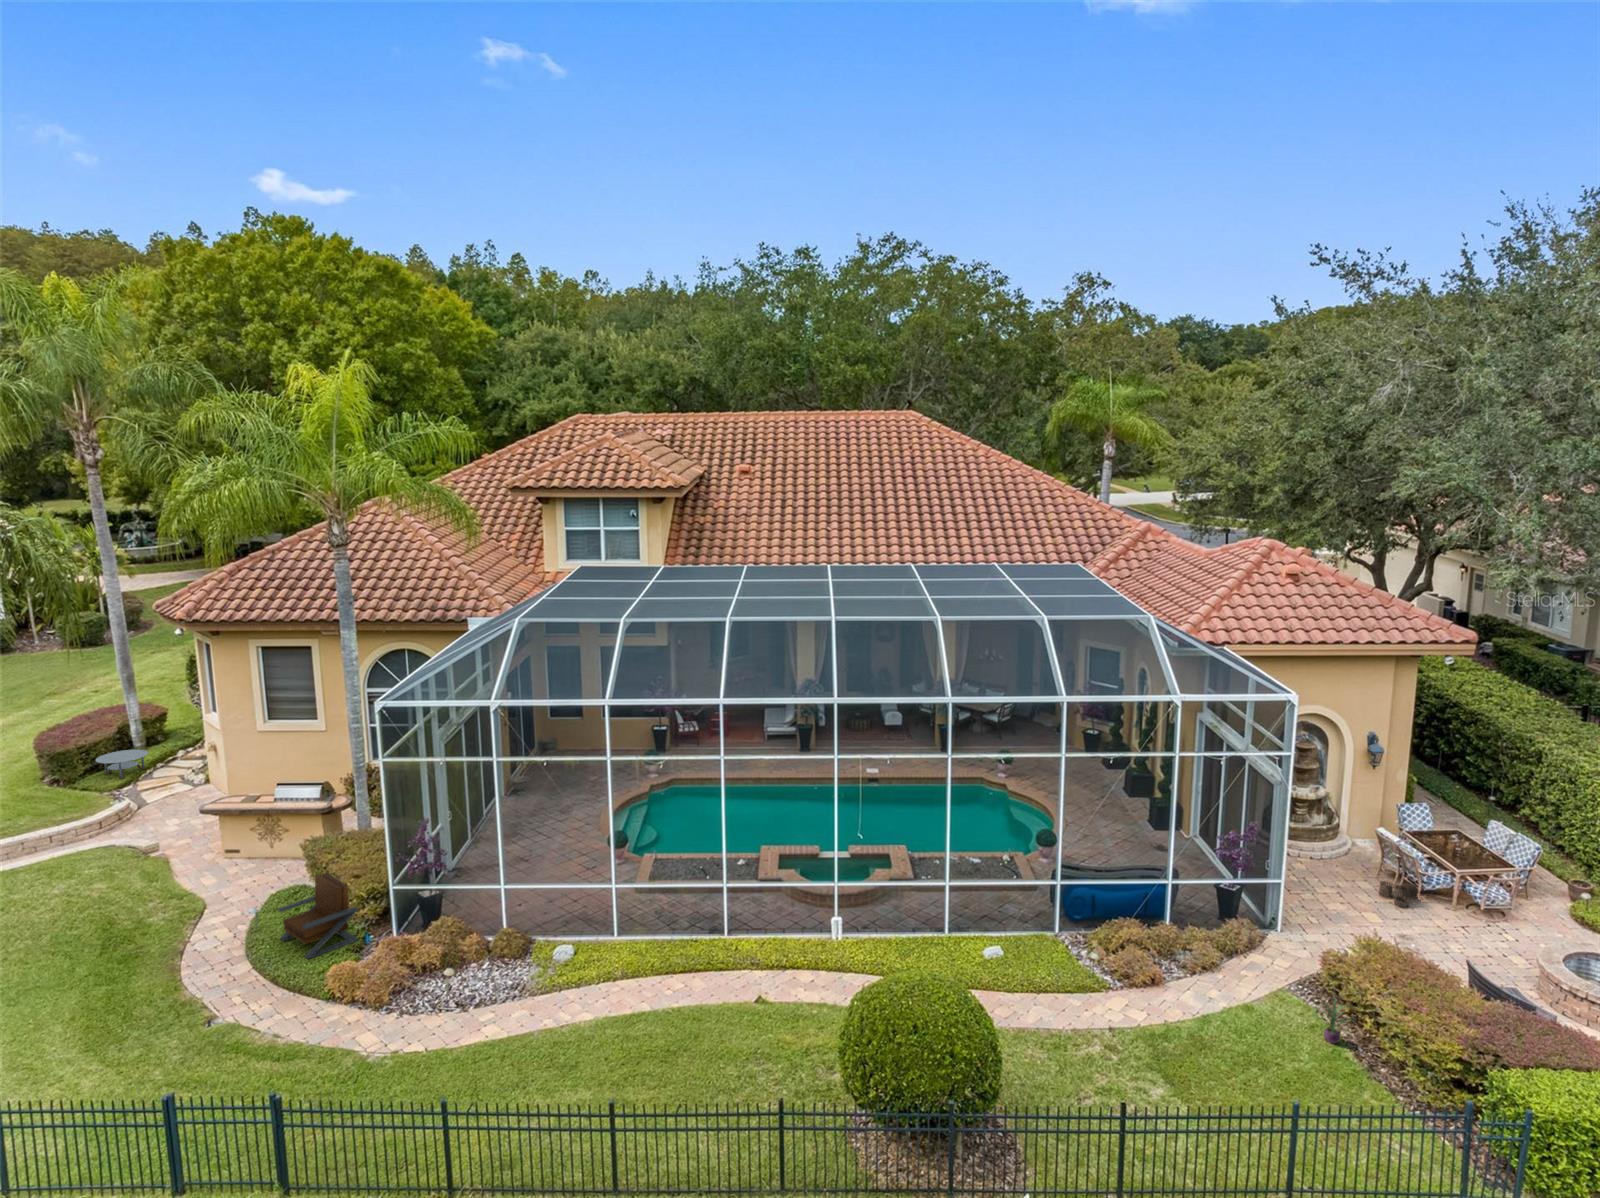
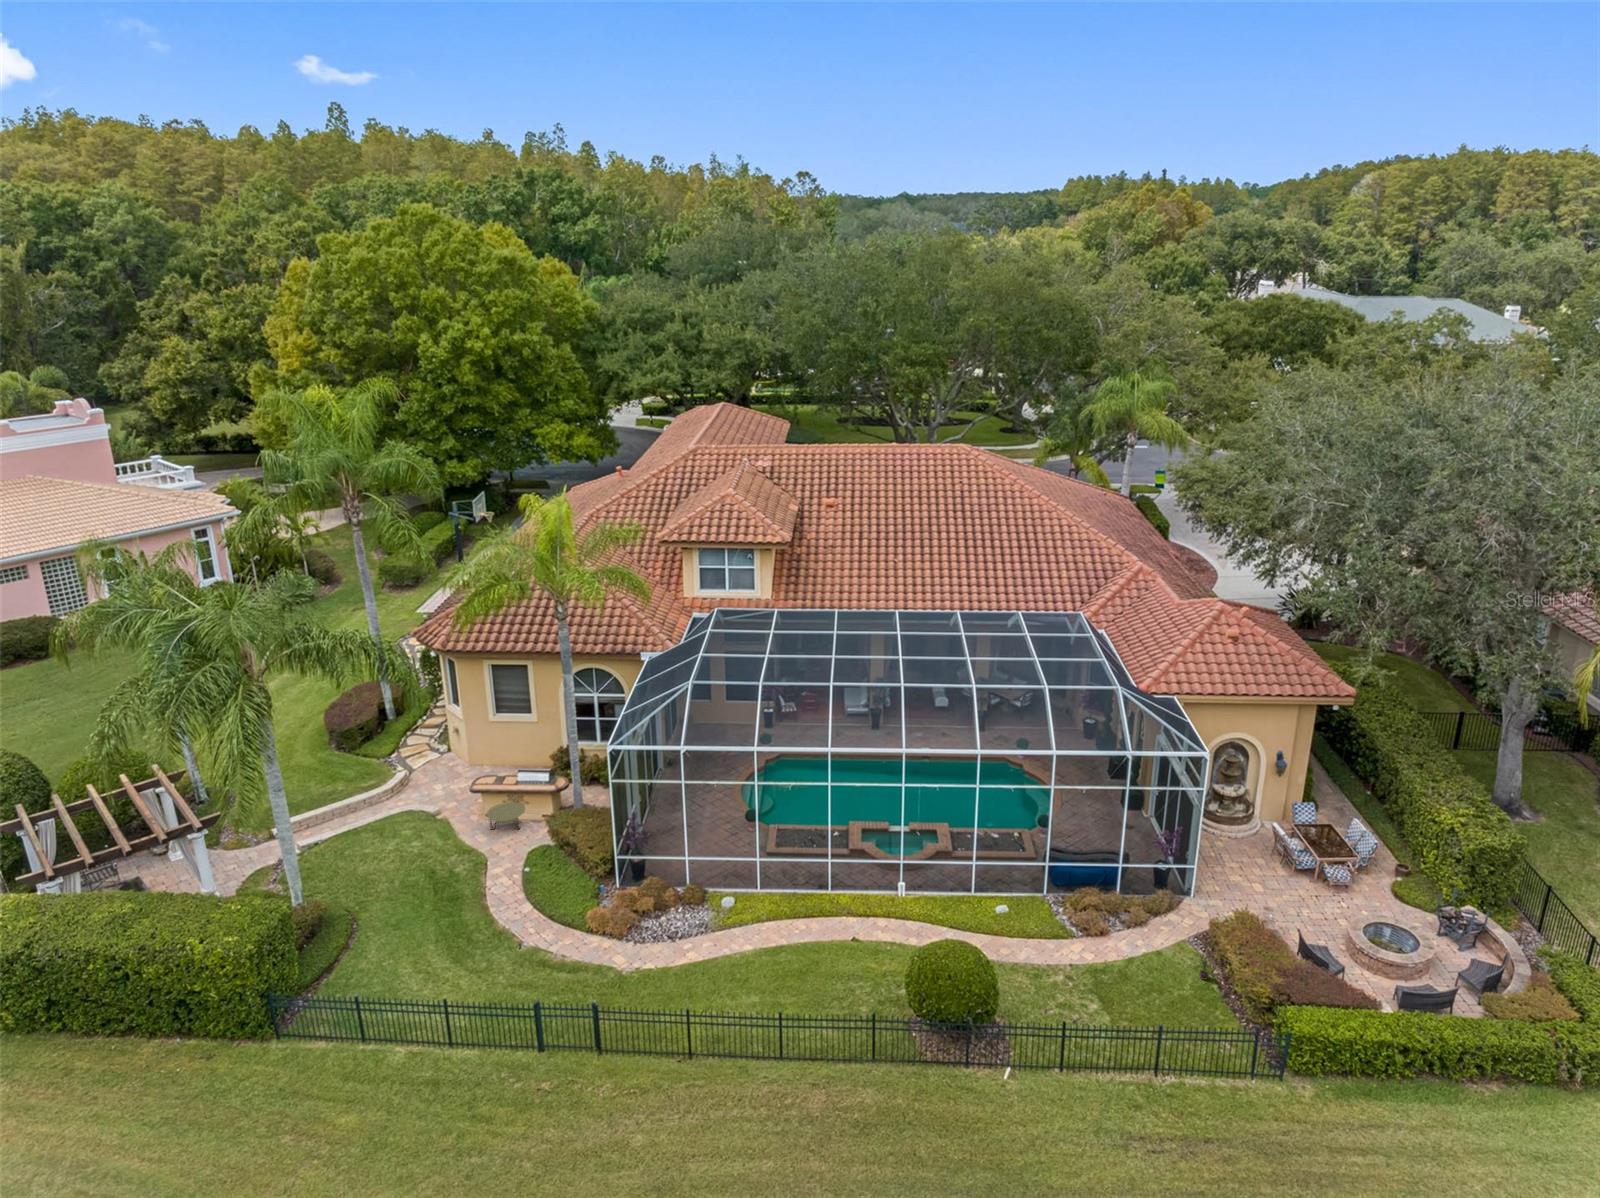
round table: present [95,749,148,779] -> present [486,802,525,830]
lounge chair: present [278,873,358,959] -> none [544,844,595,901]
woven basket: present [1379,881,1418,908] -> none [1269,861,1296,883]

